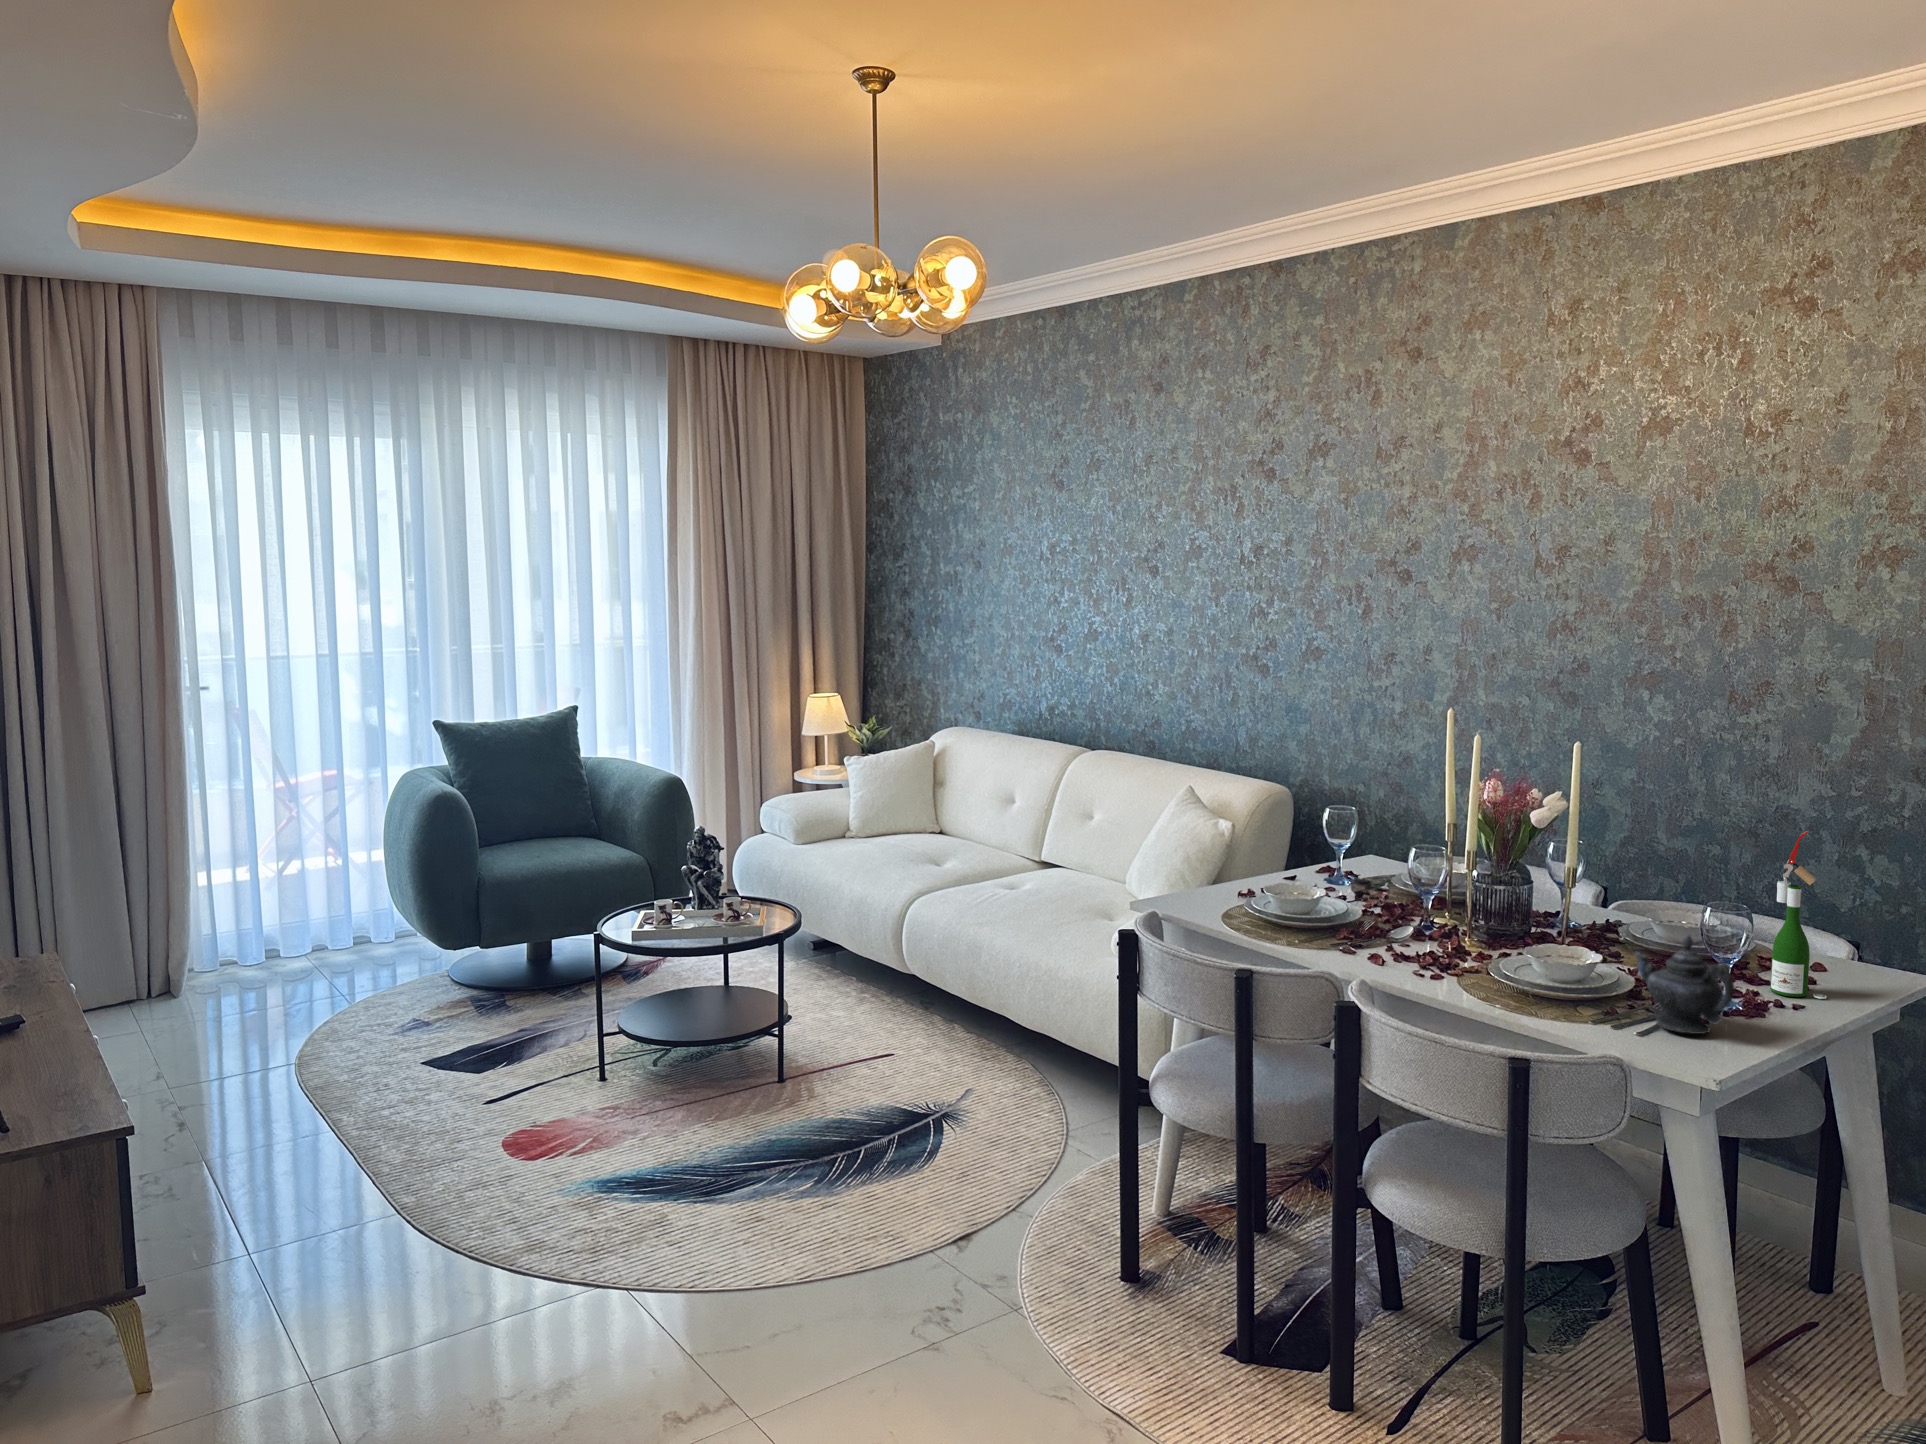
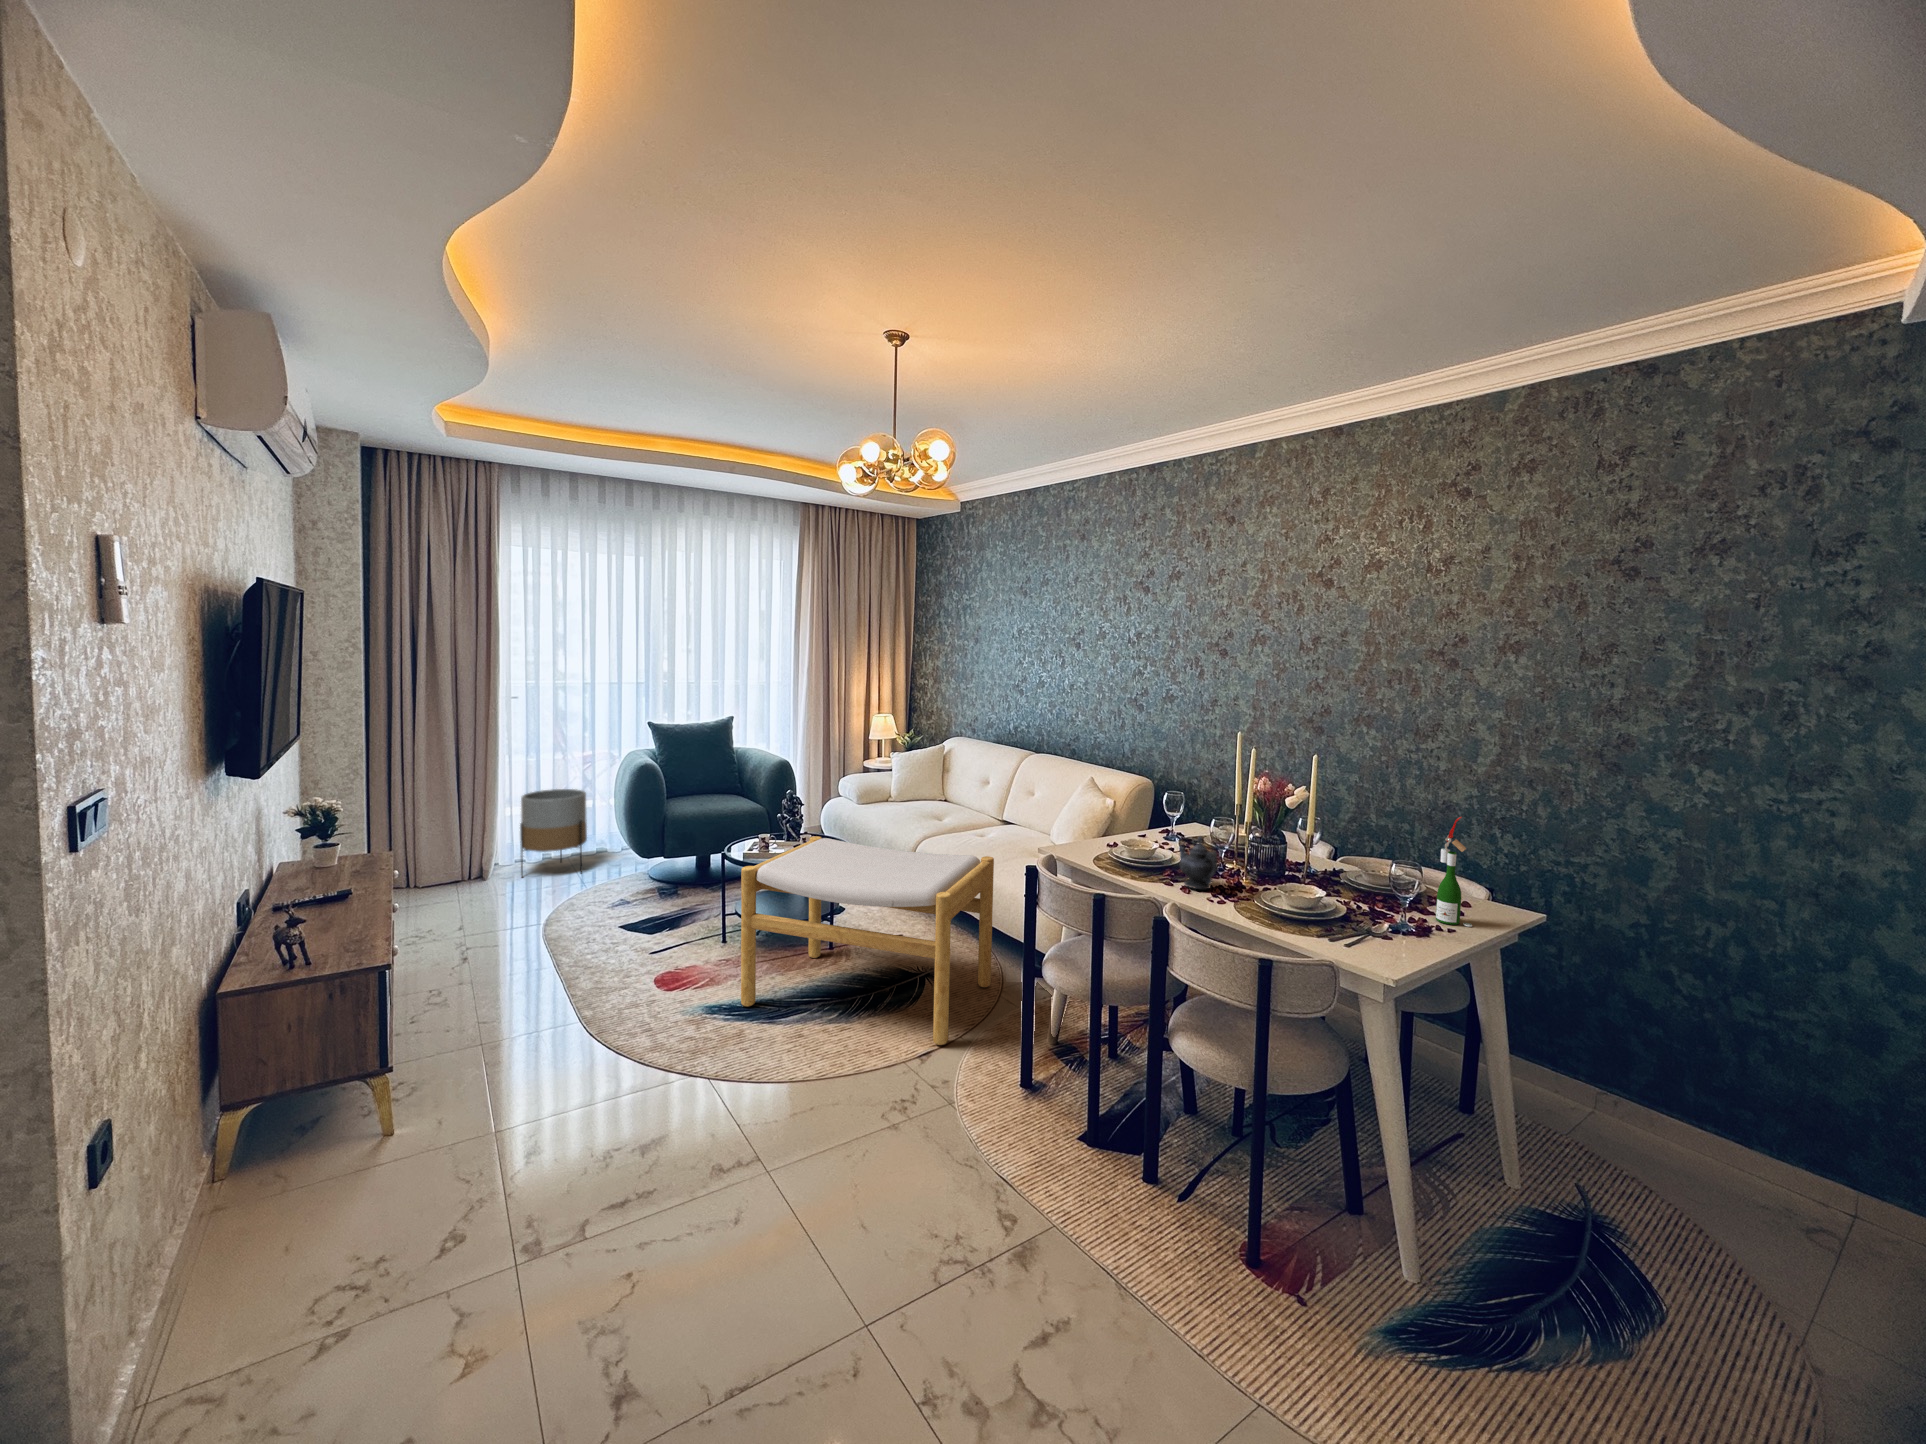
planter: none [227,840,339,991] -> present [520,789,587,876]
footstool: none [645,902,1051,1225] -> present [741,836,994,1045]
teapot: present [1635,934,1735,1034] -> present [1179,837,1218,889]

